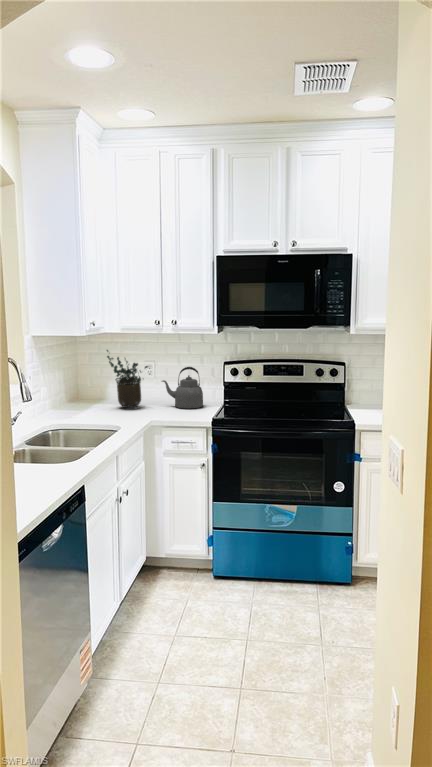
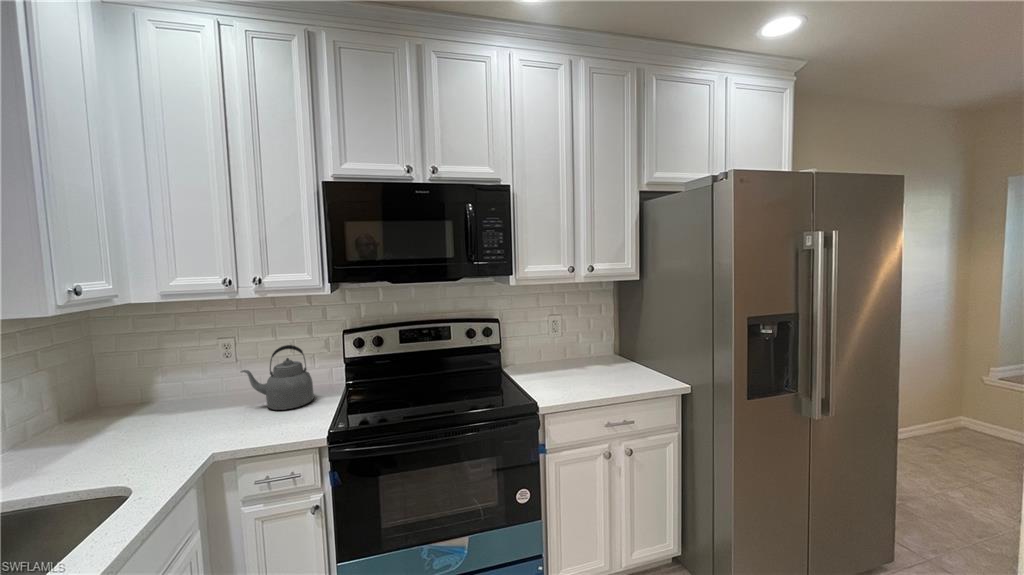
potted plant: present [107,350,148,408] -> none [119,335,214,427]

